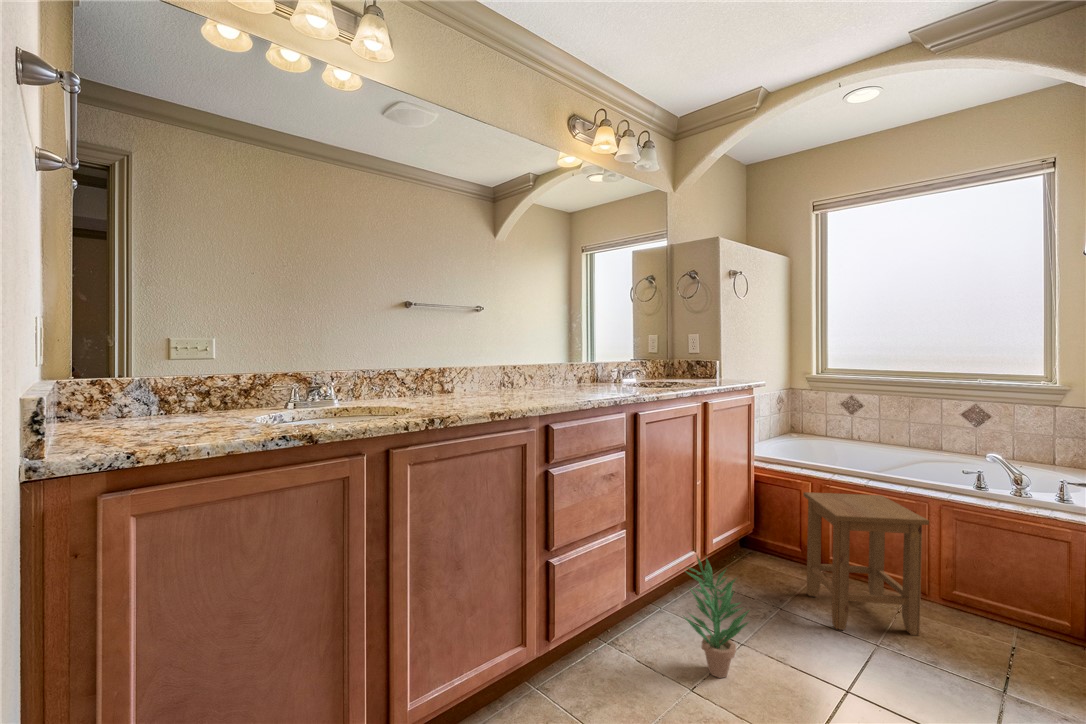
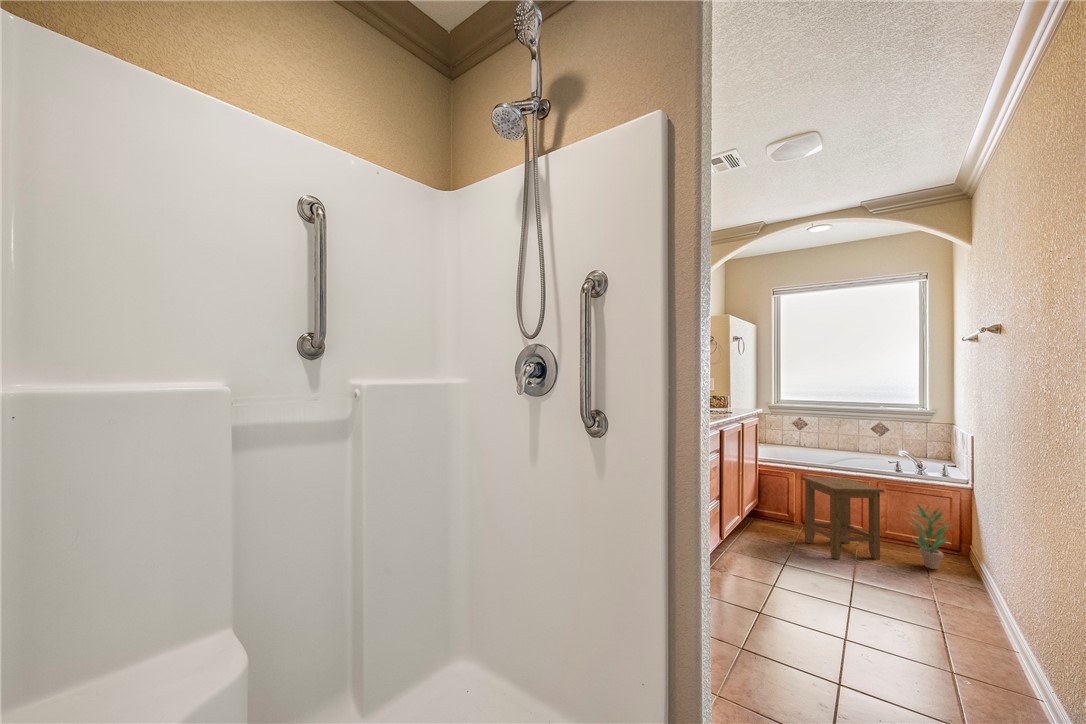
potted plant: present [684,557,750,678] -> present [912,504,949,569]

